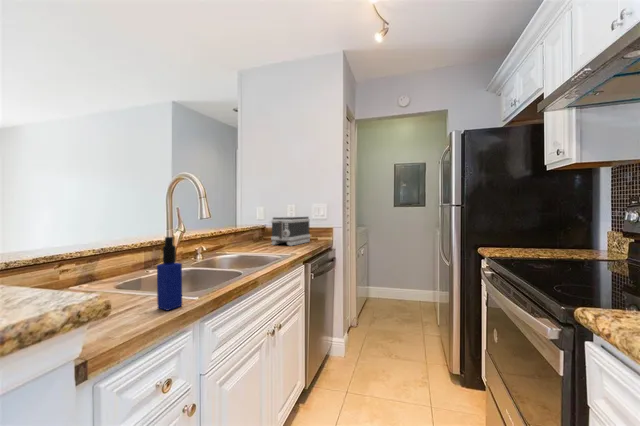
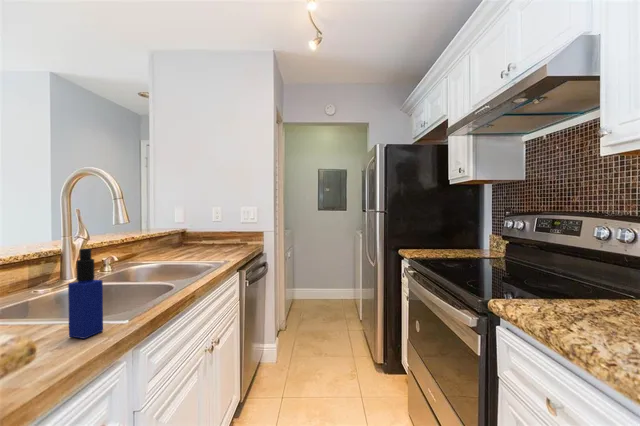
toaster: present [271,217,310,246] -> none [195,219,240,252]

